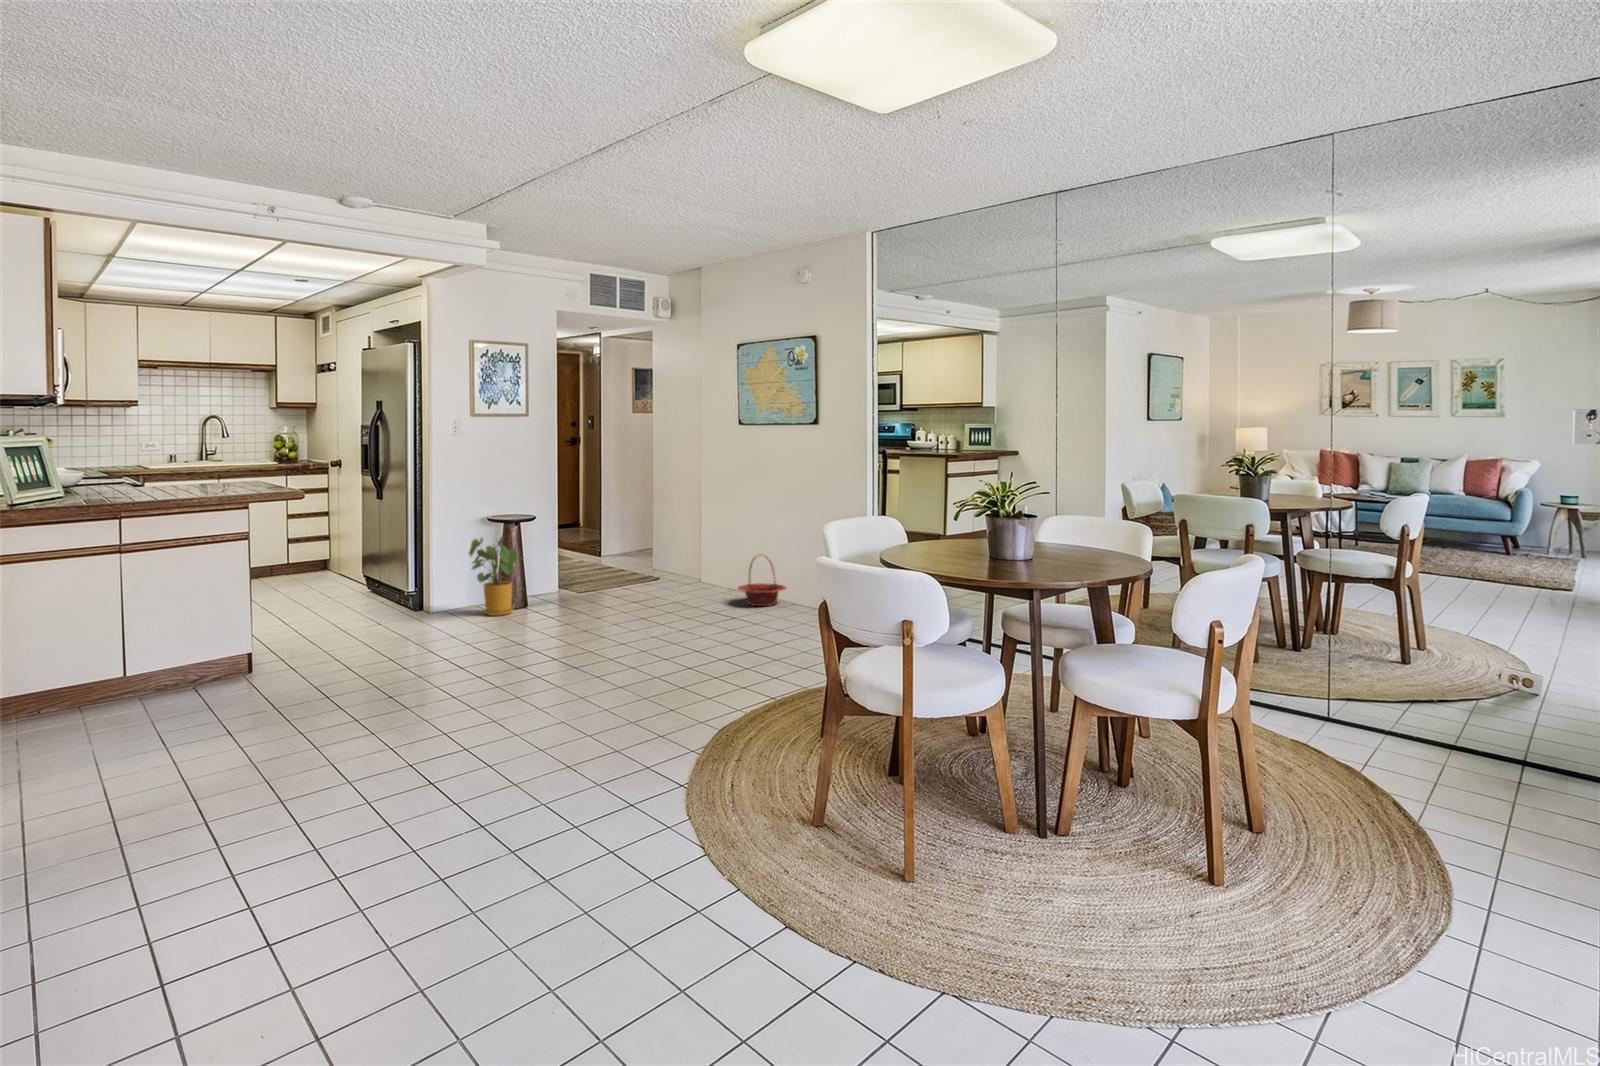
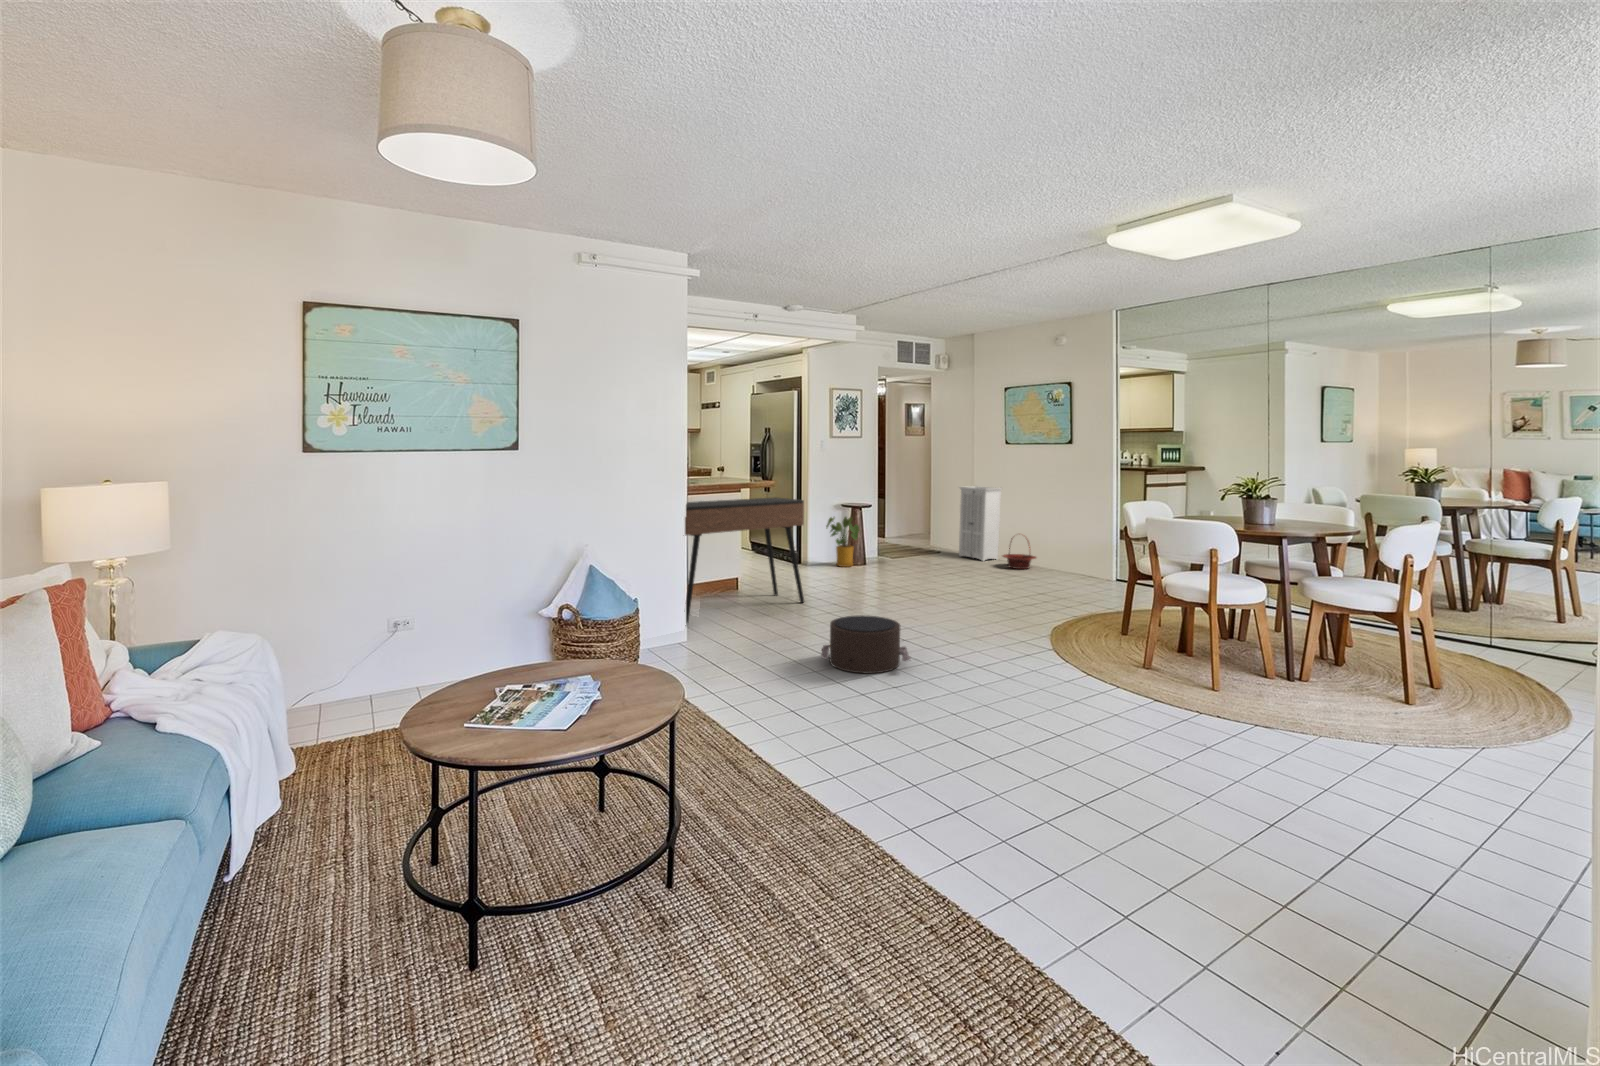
storage cabinet: none [681,484,741,595] -> present [959,486,1002,561]
console table: none [28,514,369,760] -> present [685,497,804,623]
pouf: none [260,732,456,856] -> present [821,615,911,674]

